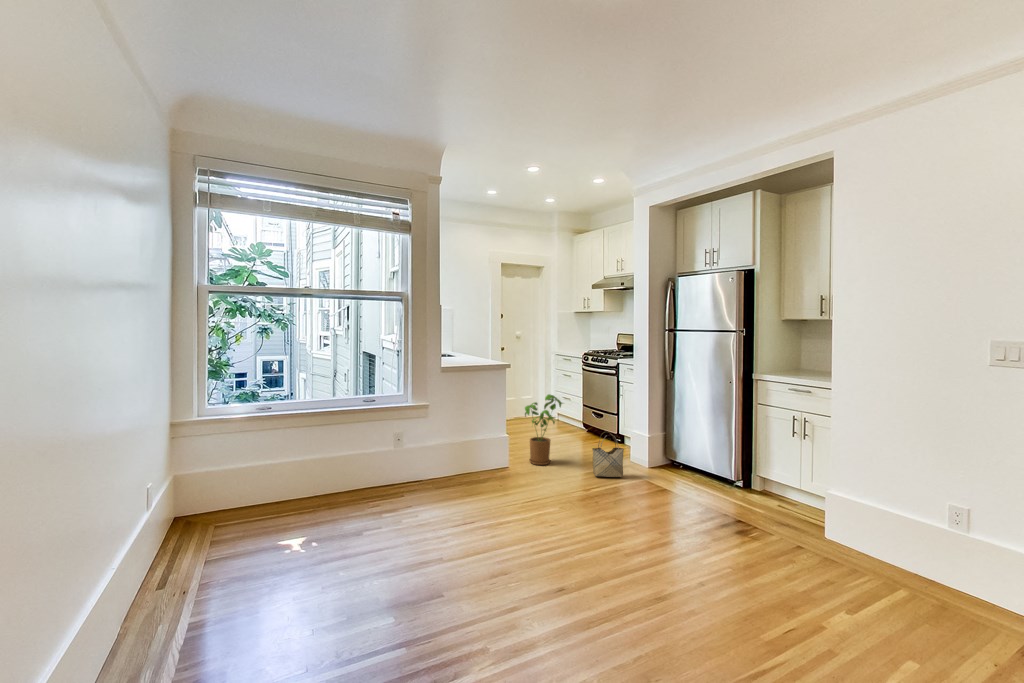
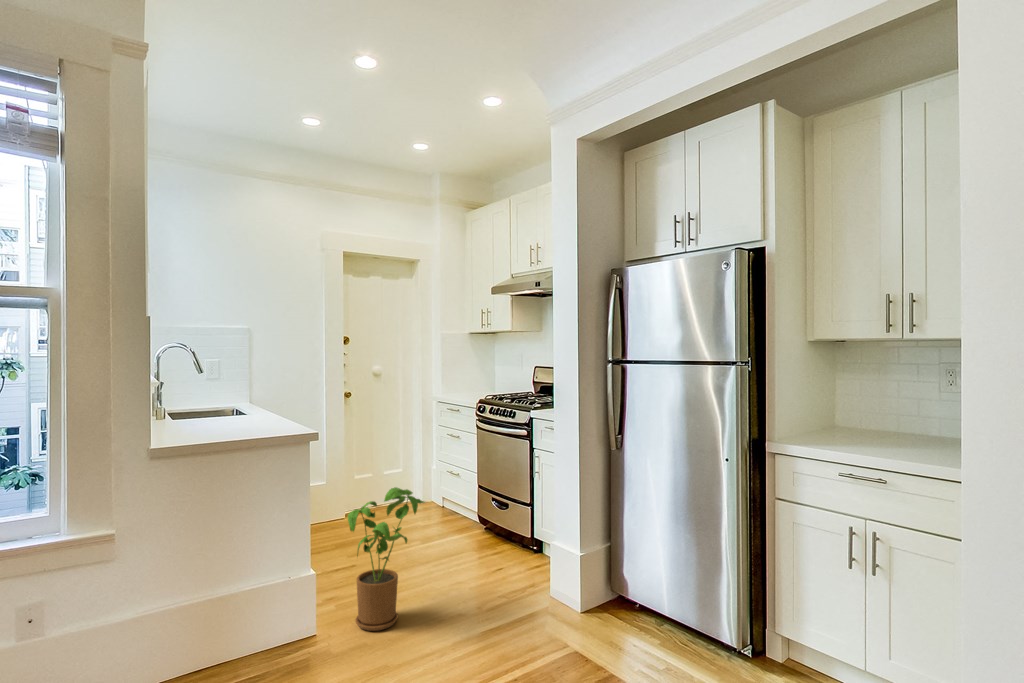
woven basket: present [592,432,624,477] -> none [471,562,534,660]

